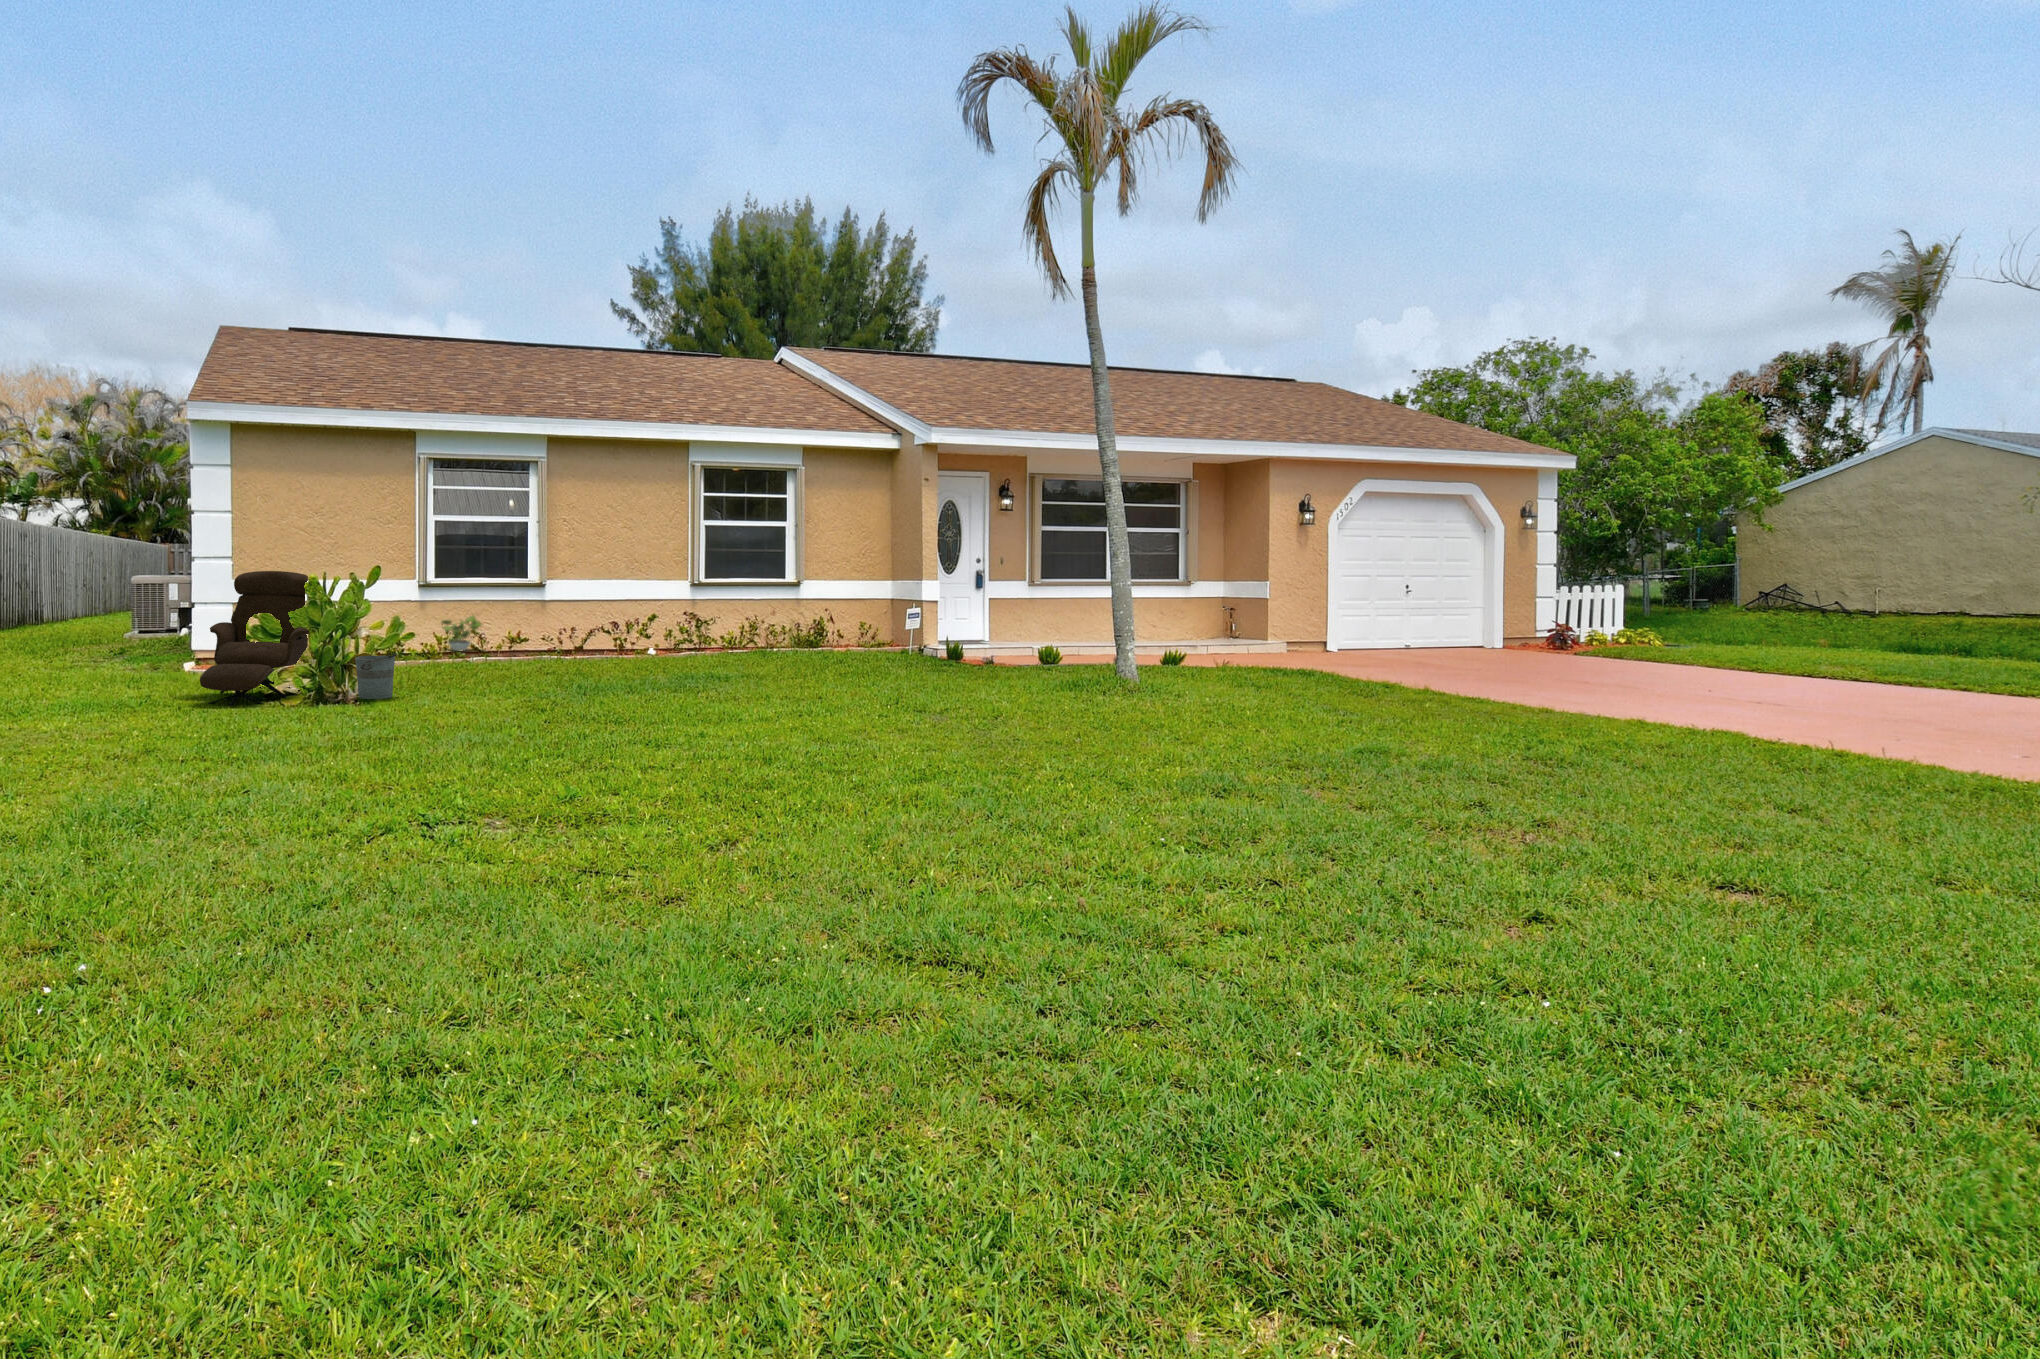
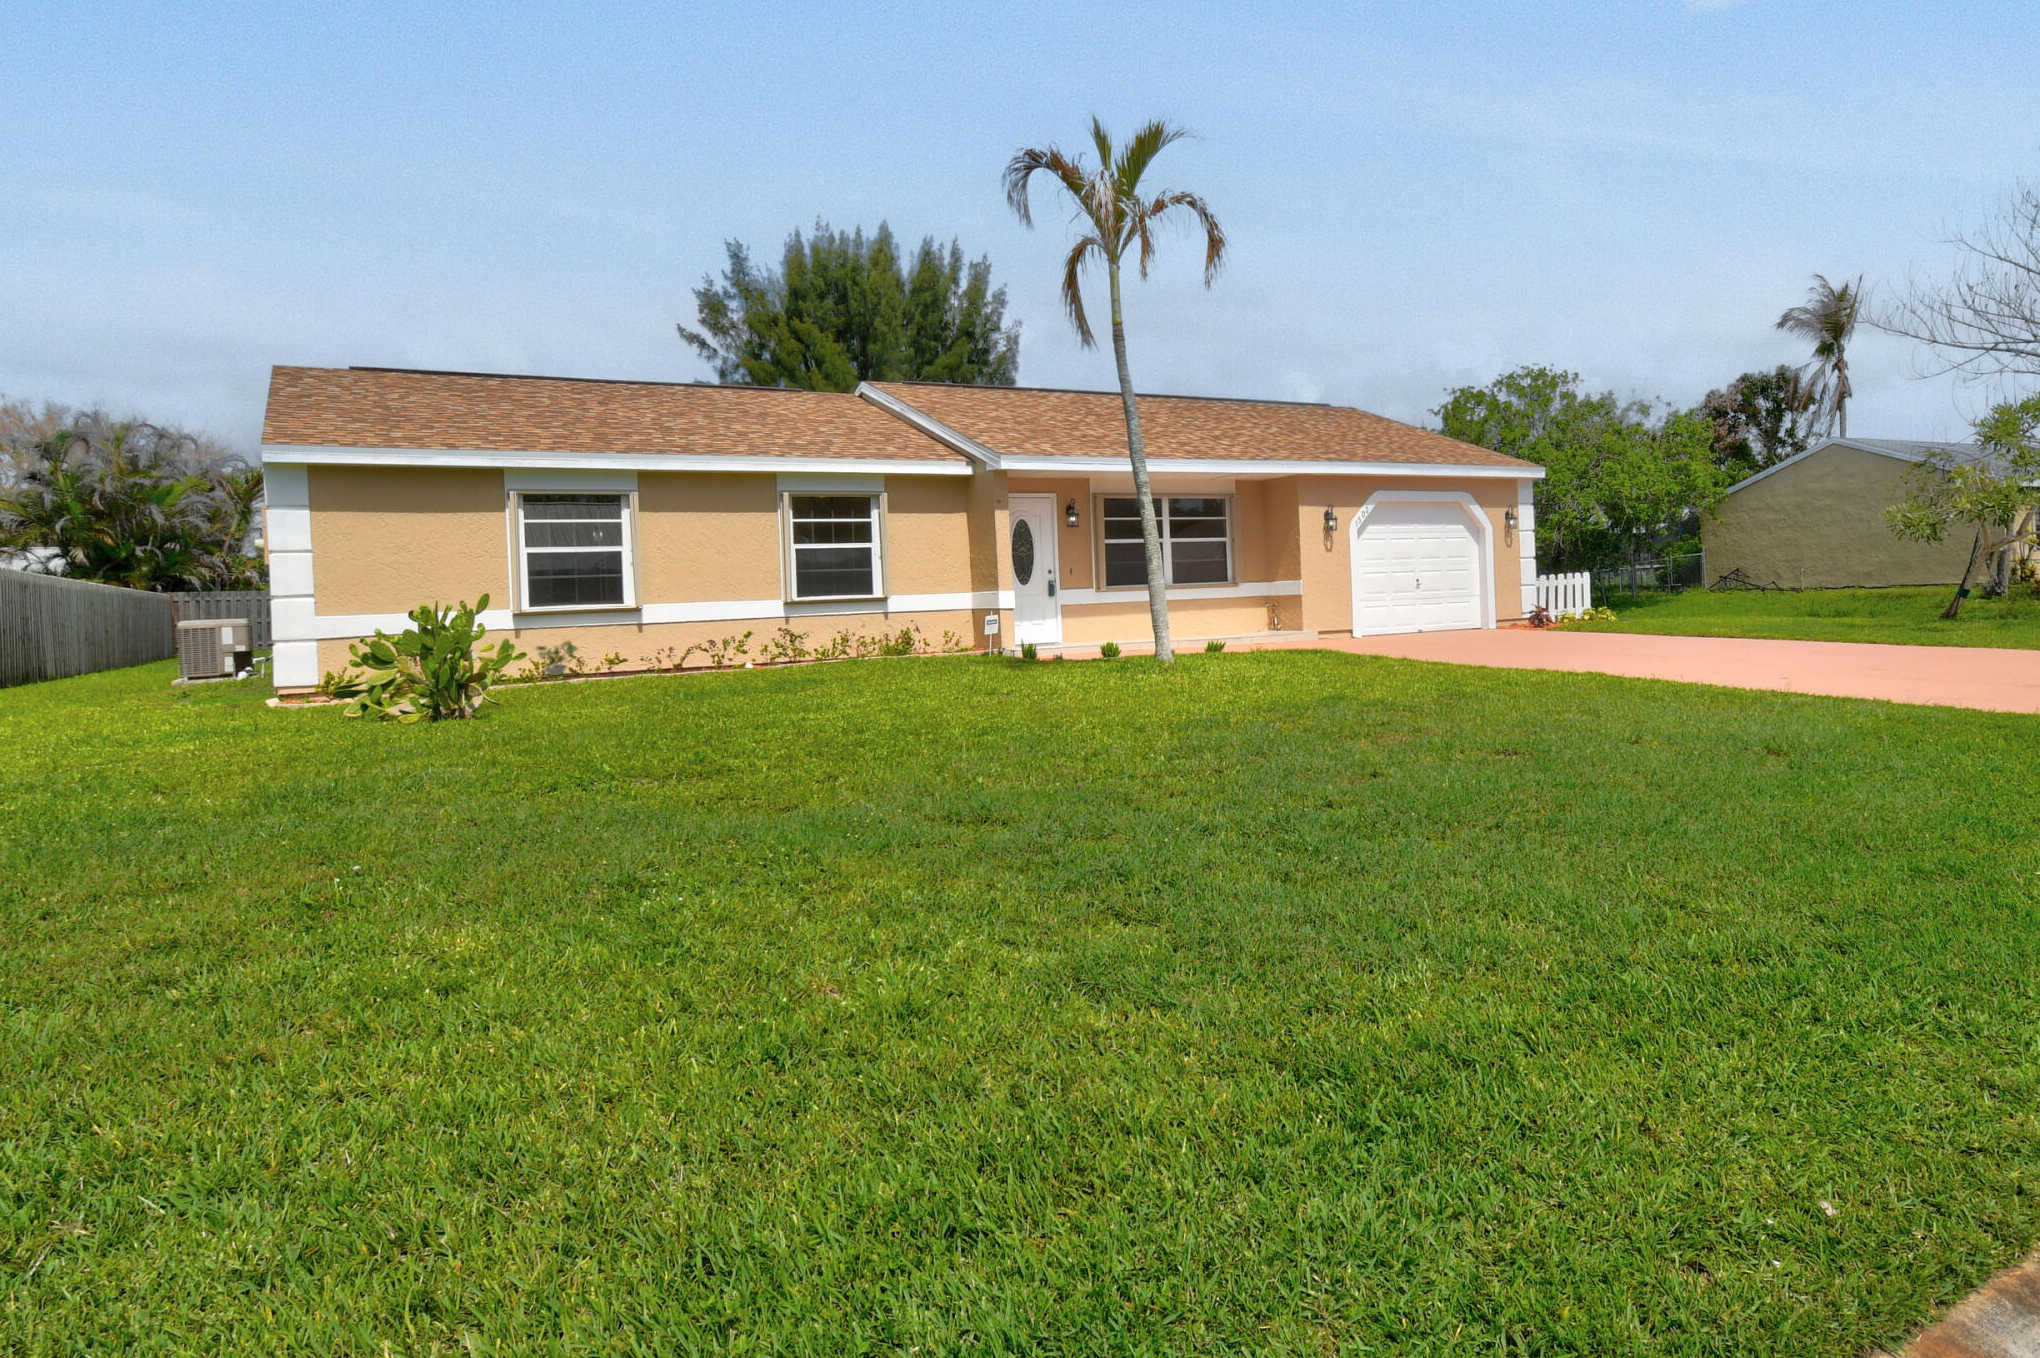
lounge chair: present [200,571,309,706] -> none [320,602,430,729]
bucket: present [355,654,398,699] -> none [473,673,514,715]

